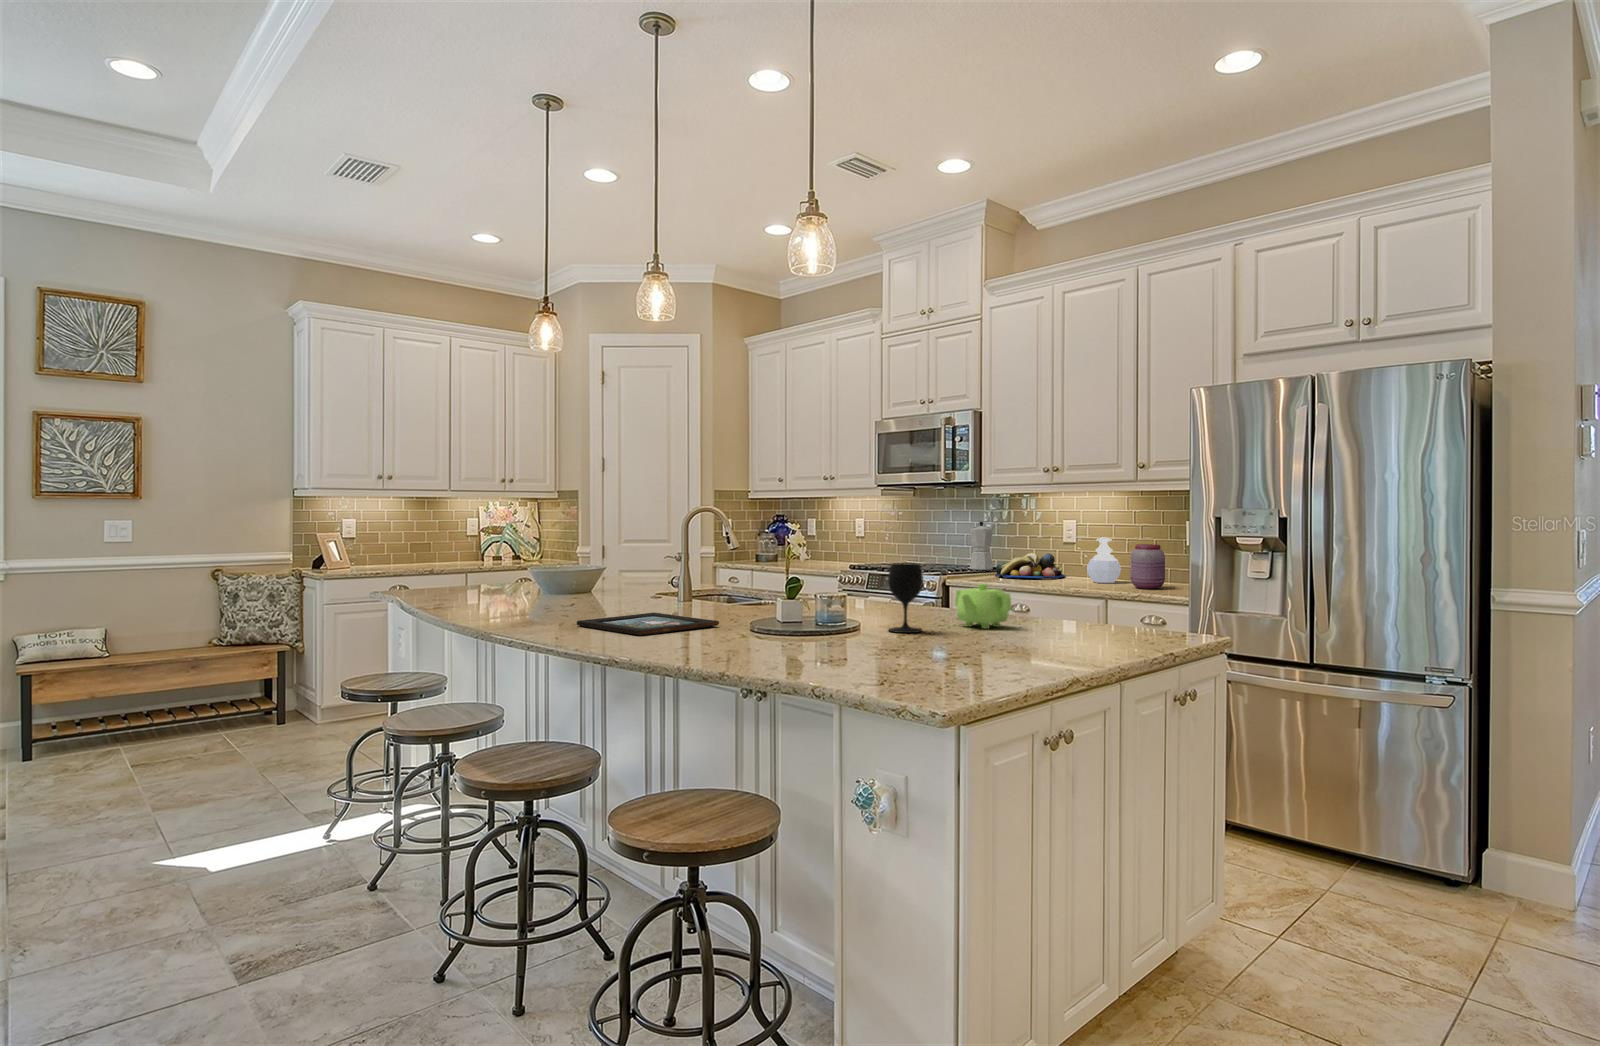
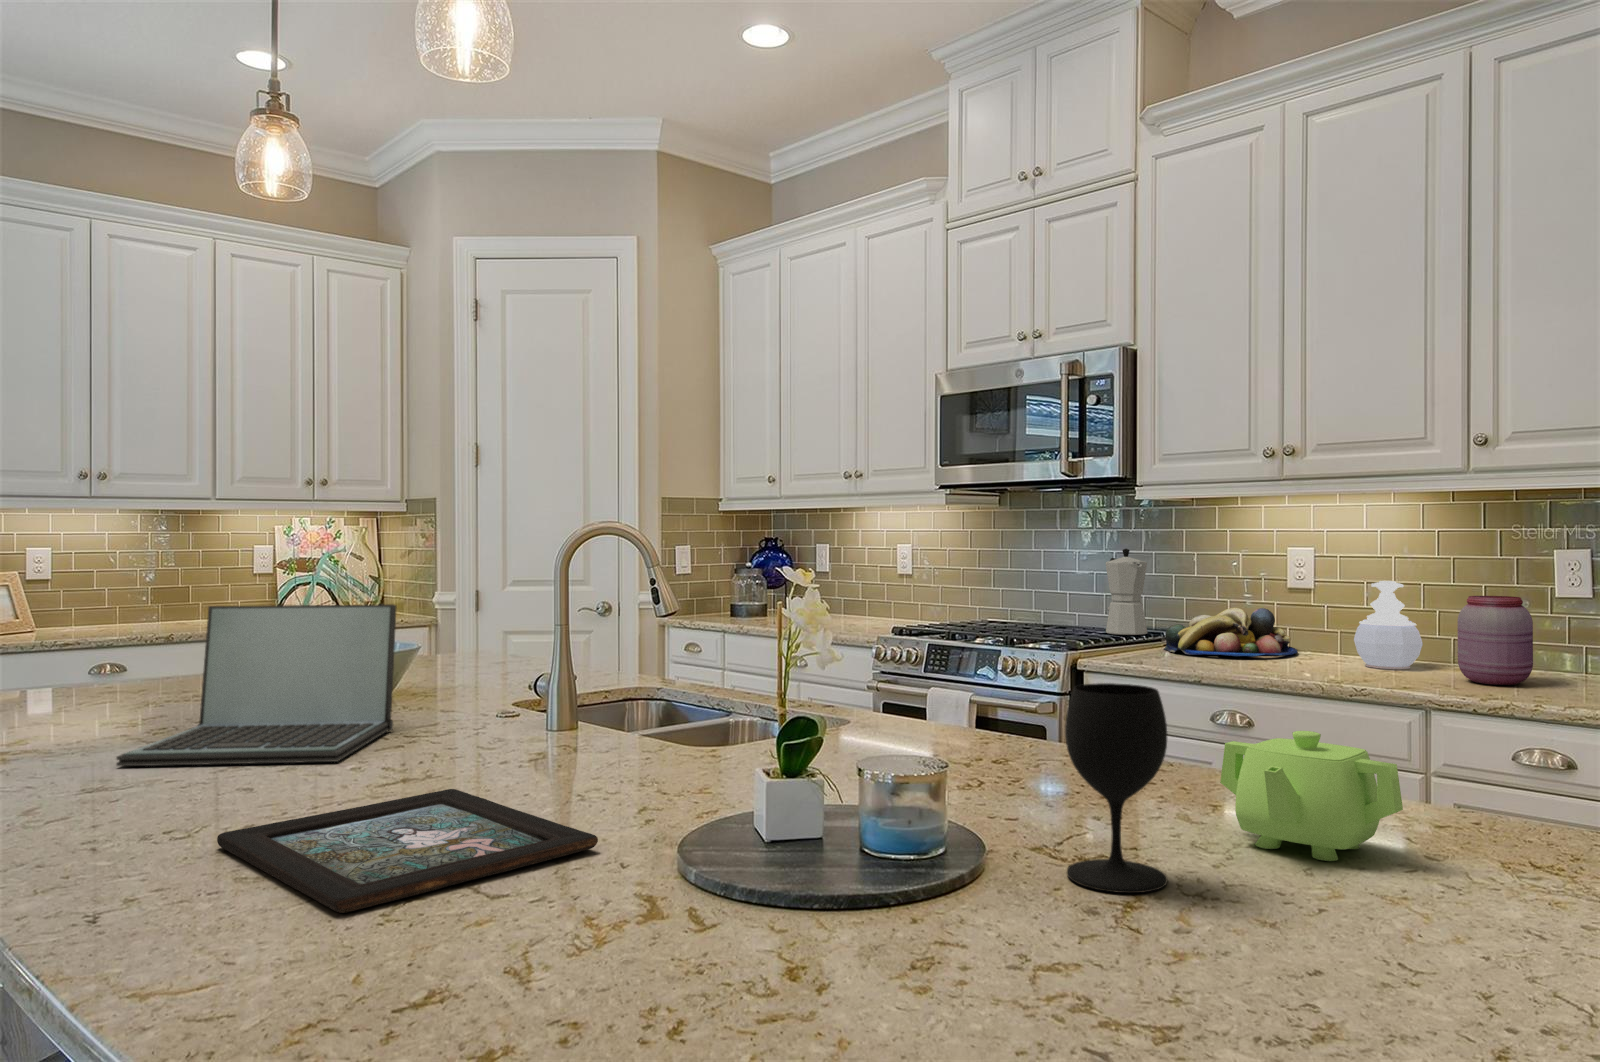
laptop: none [499,544,606,610] -> present [116,604,397,766]

